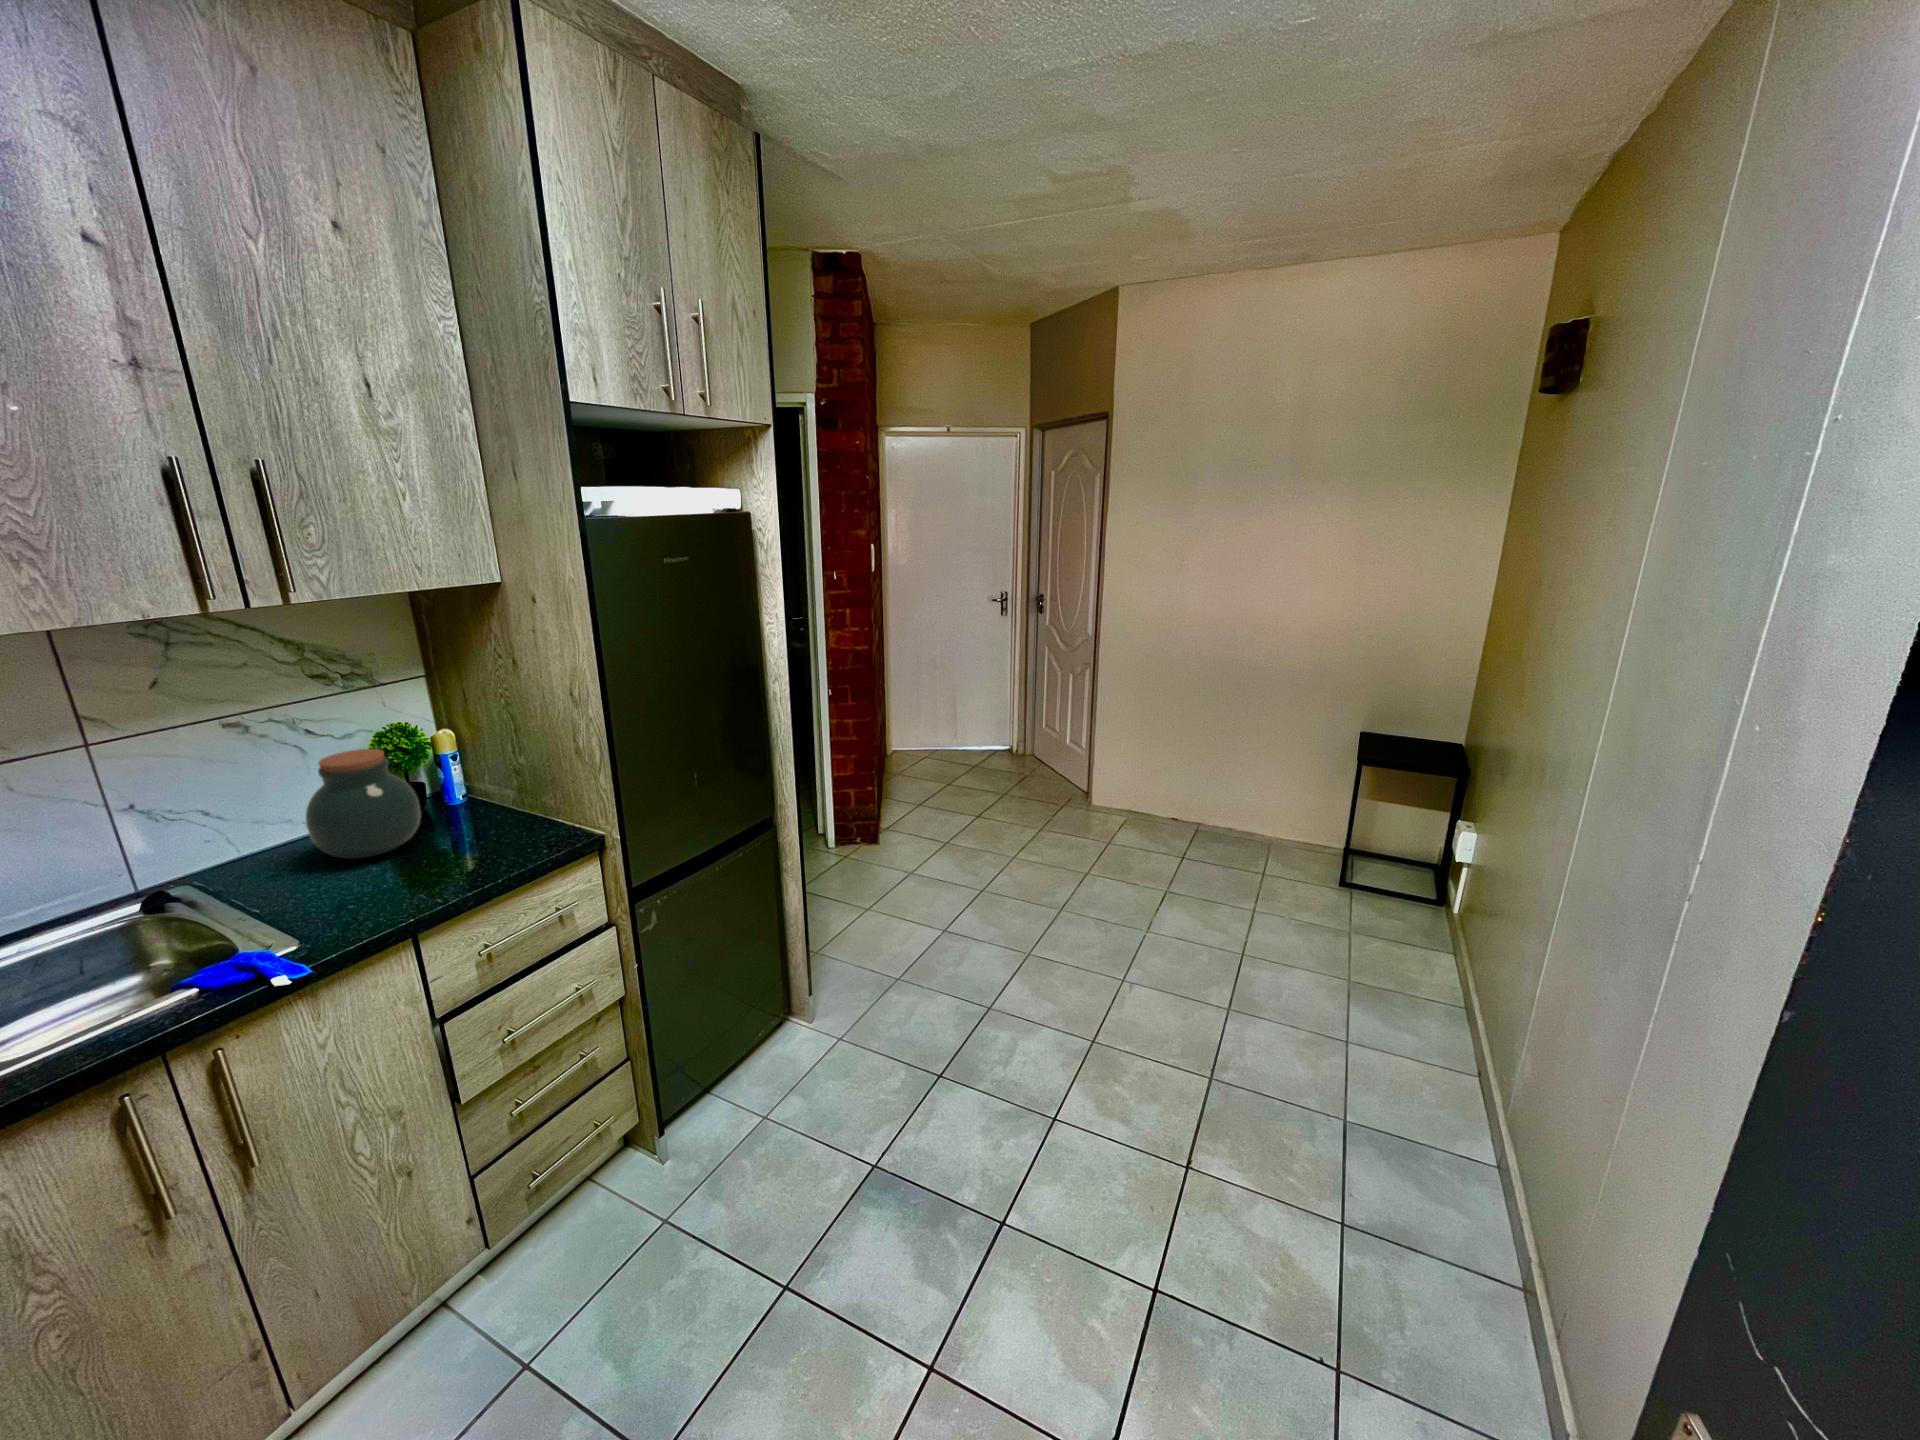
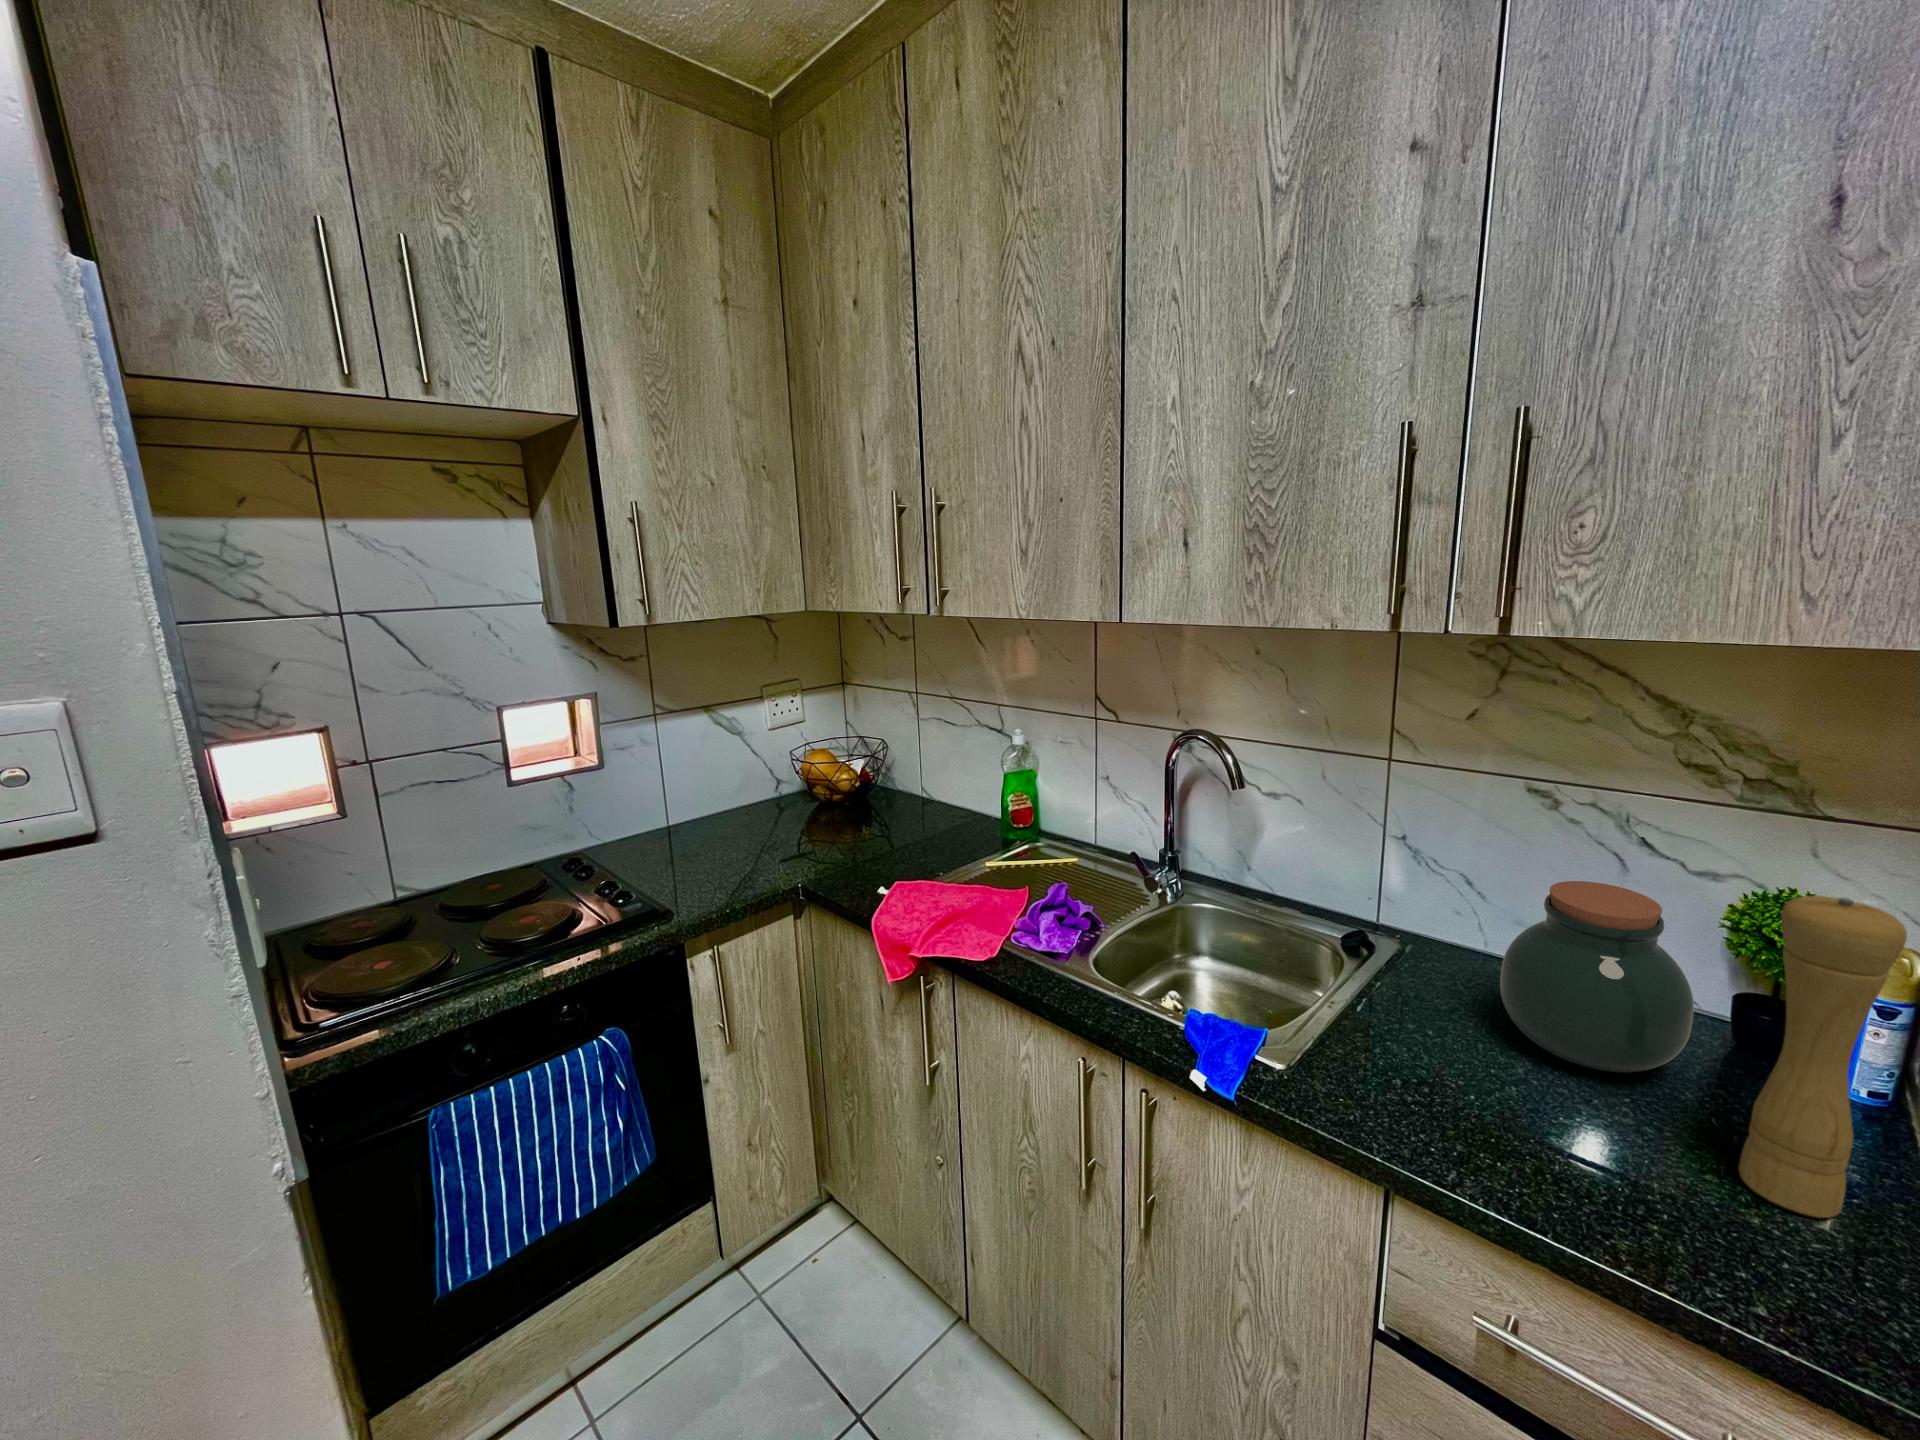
pepper mill: none [457,696,518,836] -> present [1739,896,1907,1218]

